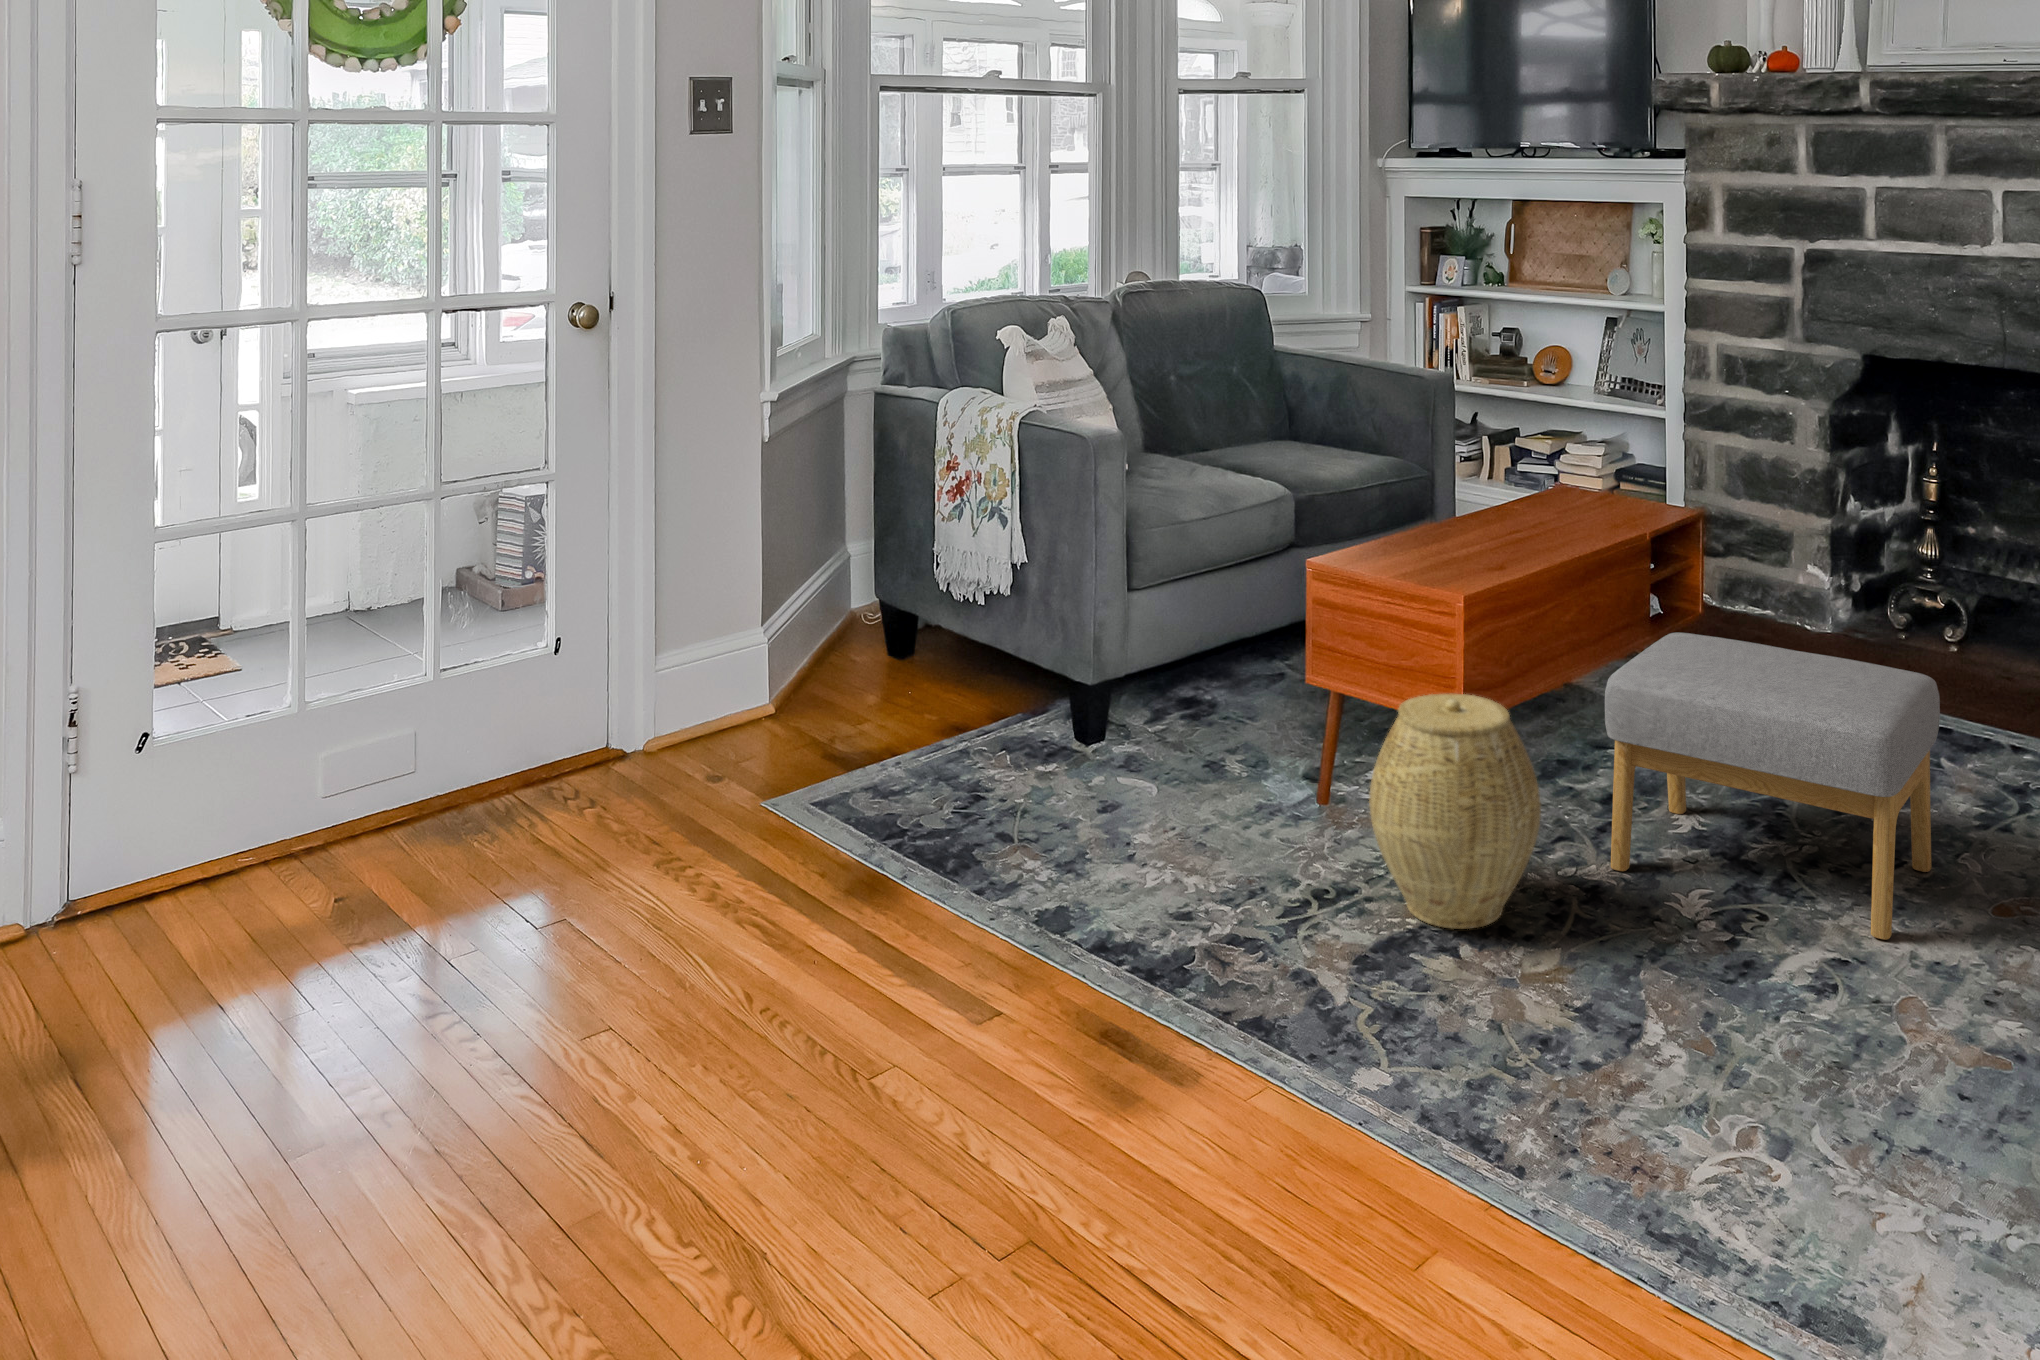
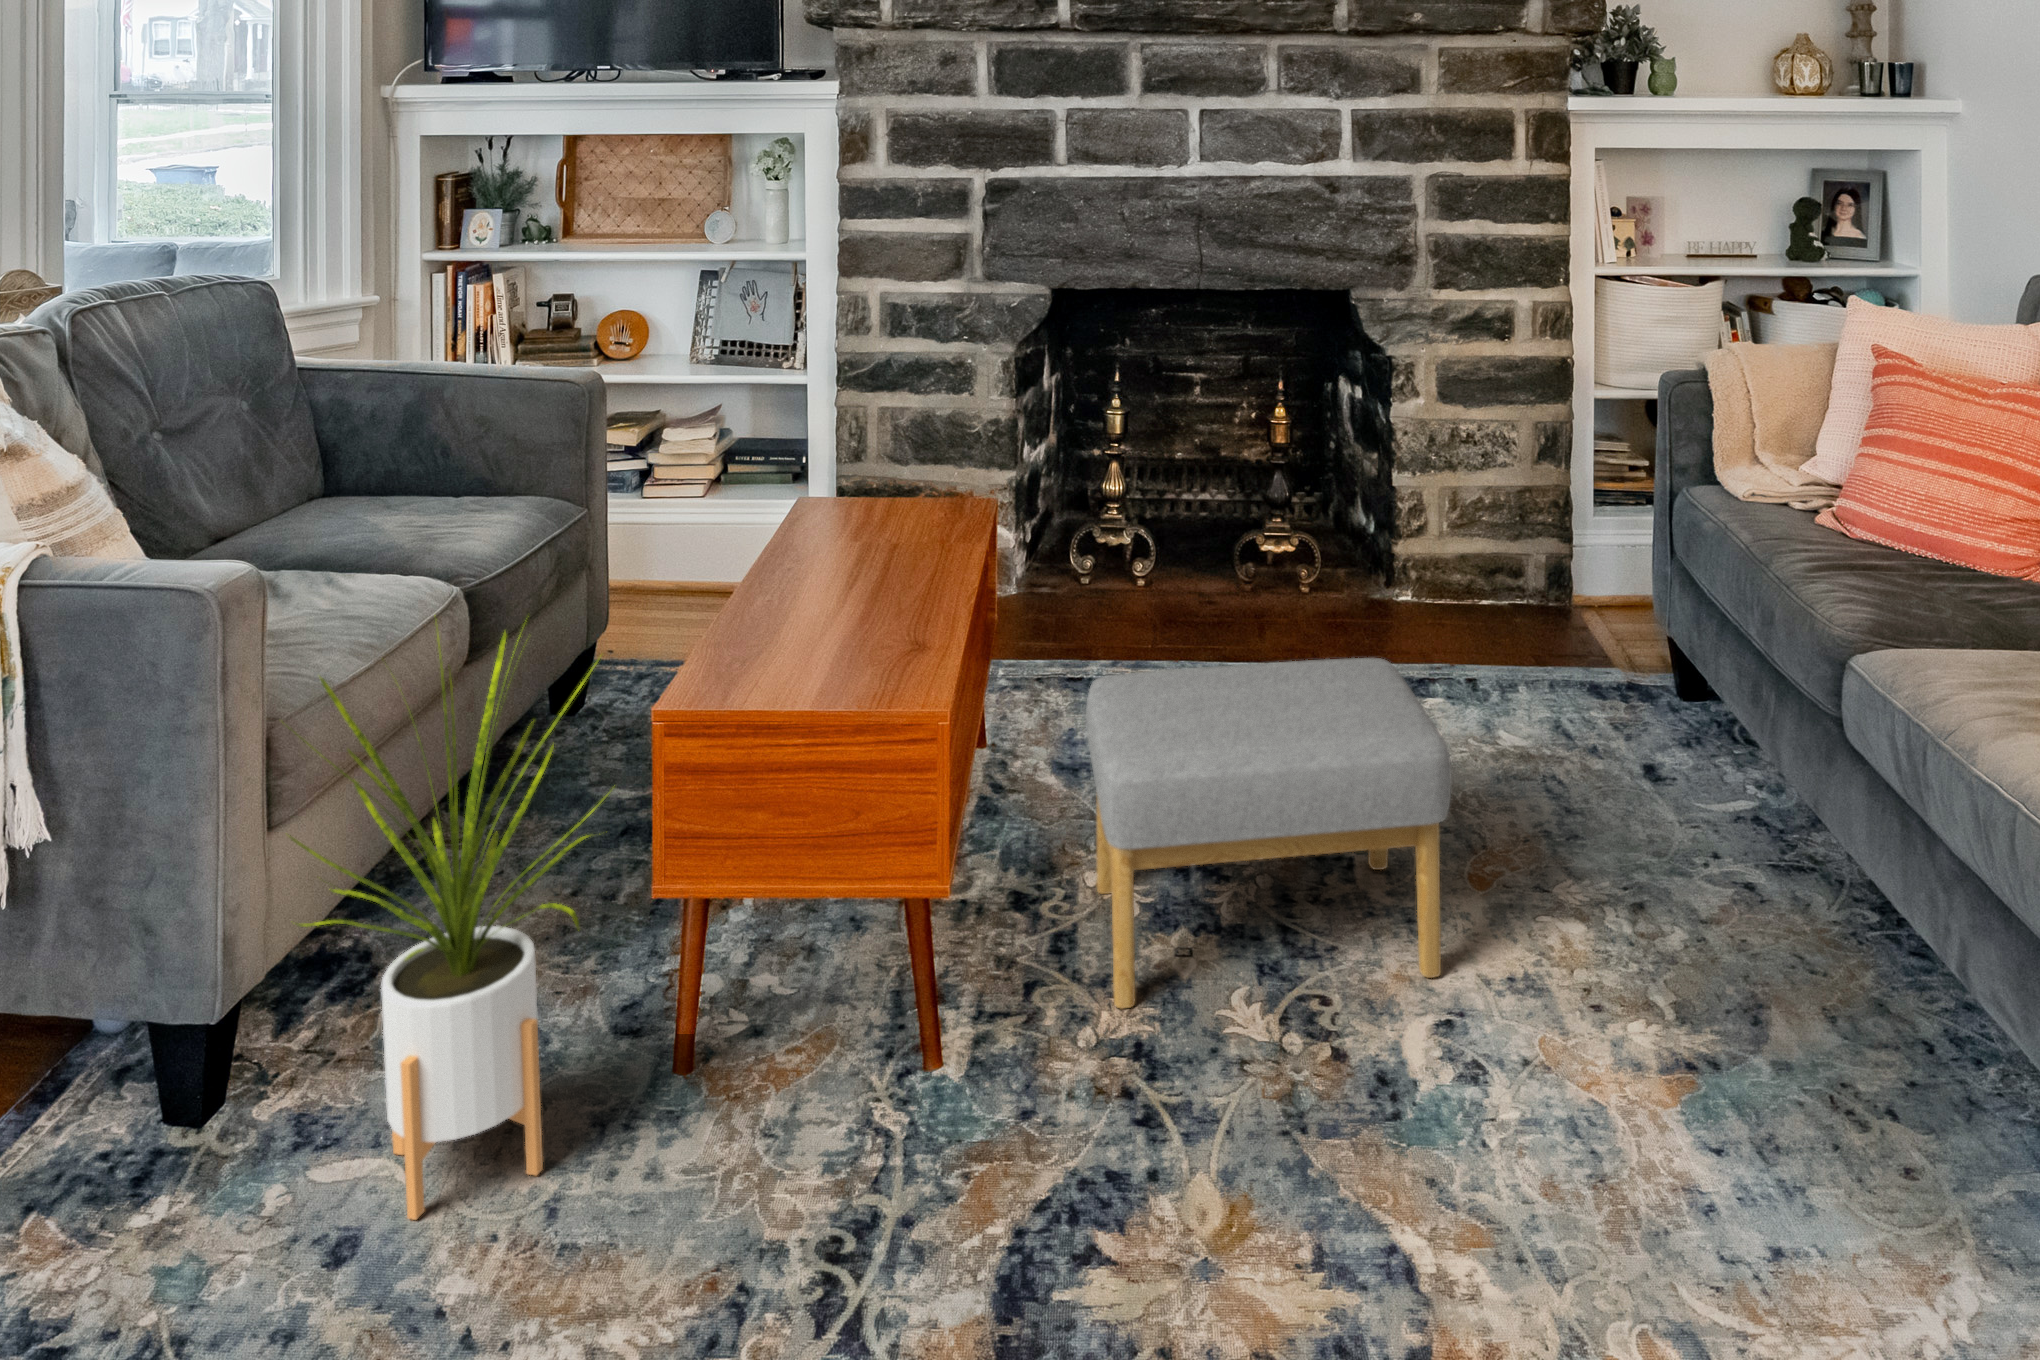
house plant: none [1102,459,1281,816] -> present [288,633,609,1220]
woven basket: present [1369,694,1541,929] -> none [878,861,1121,1216]

